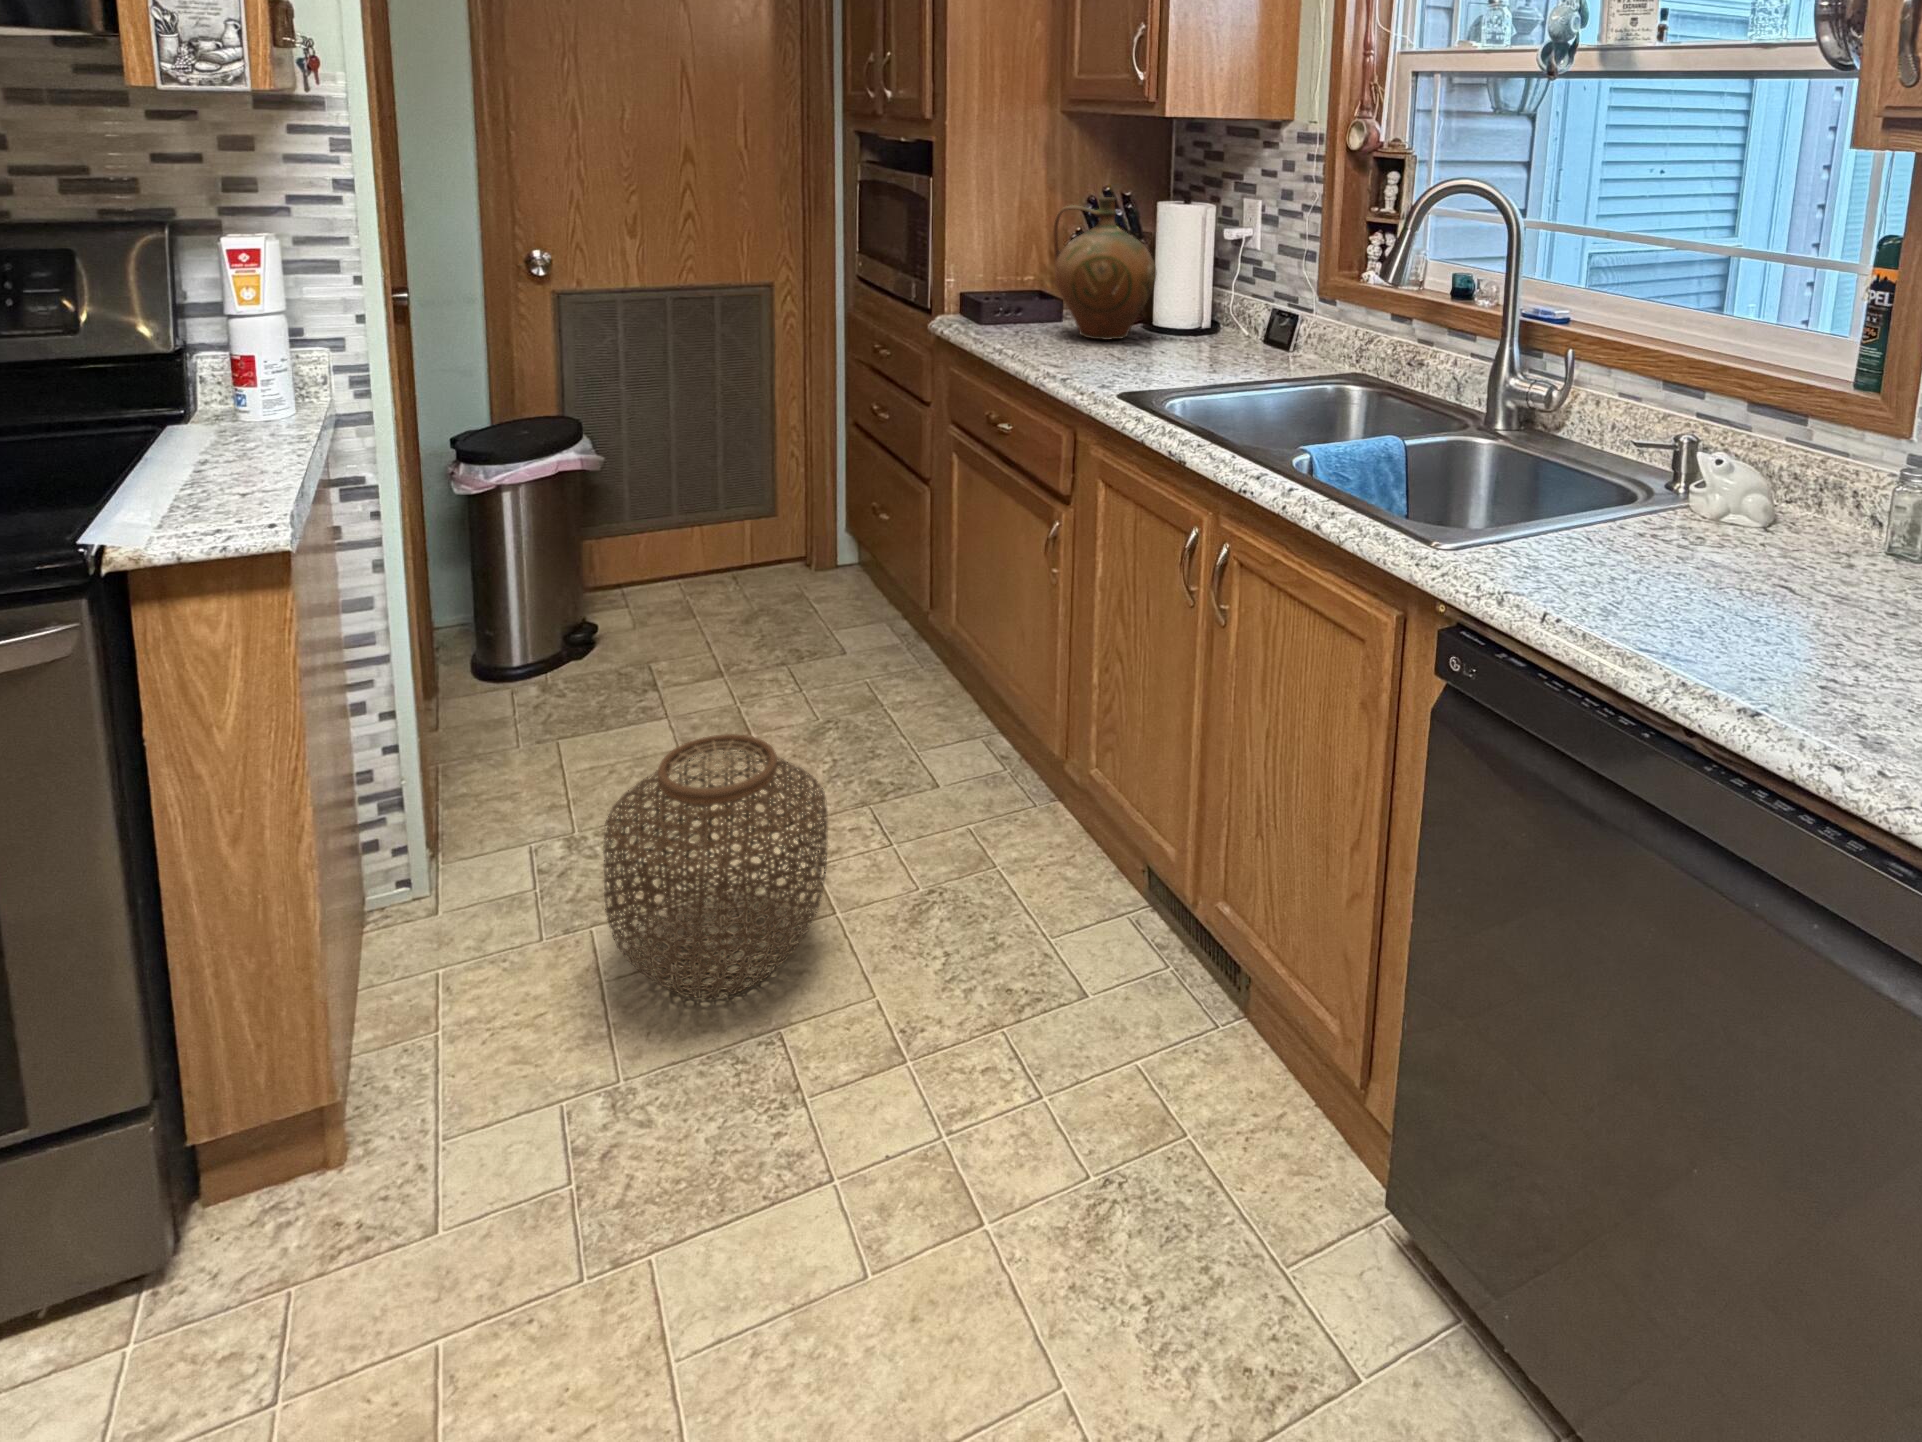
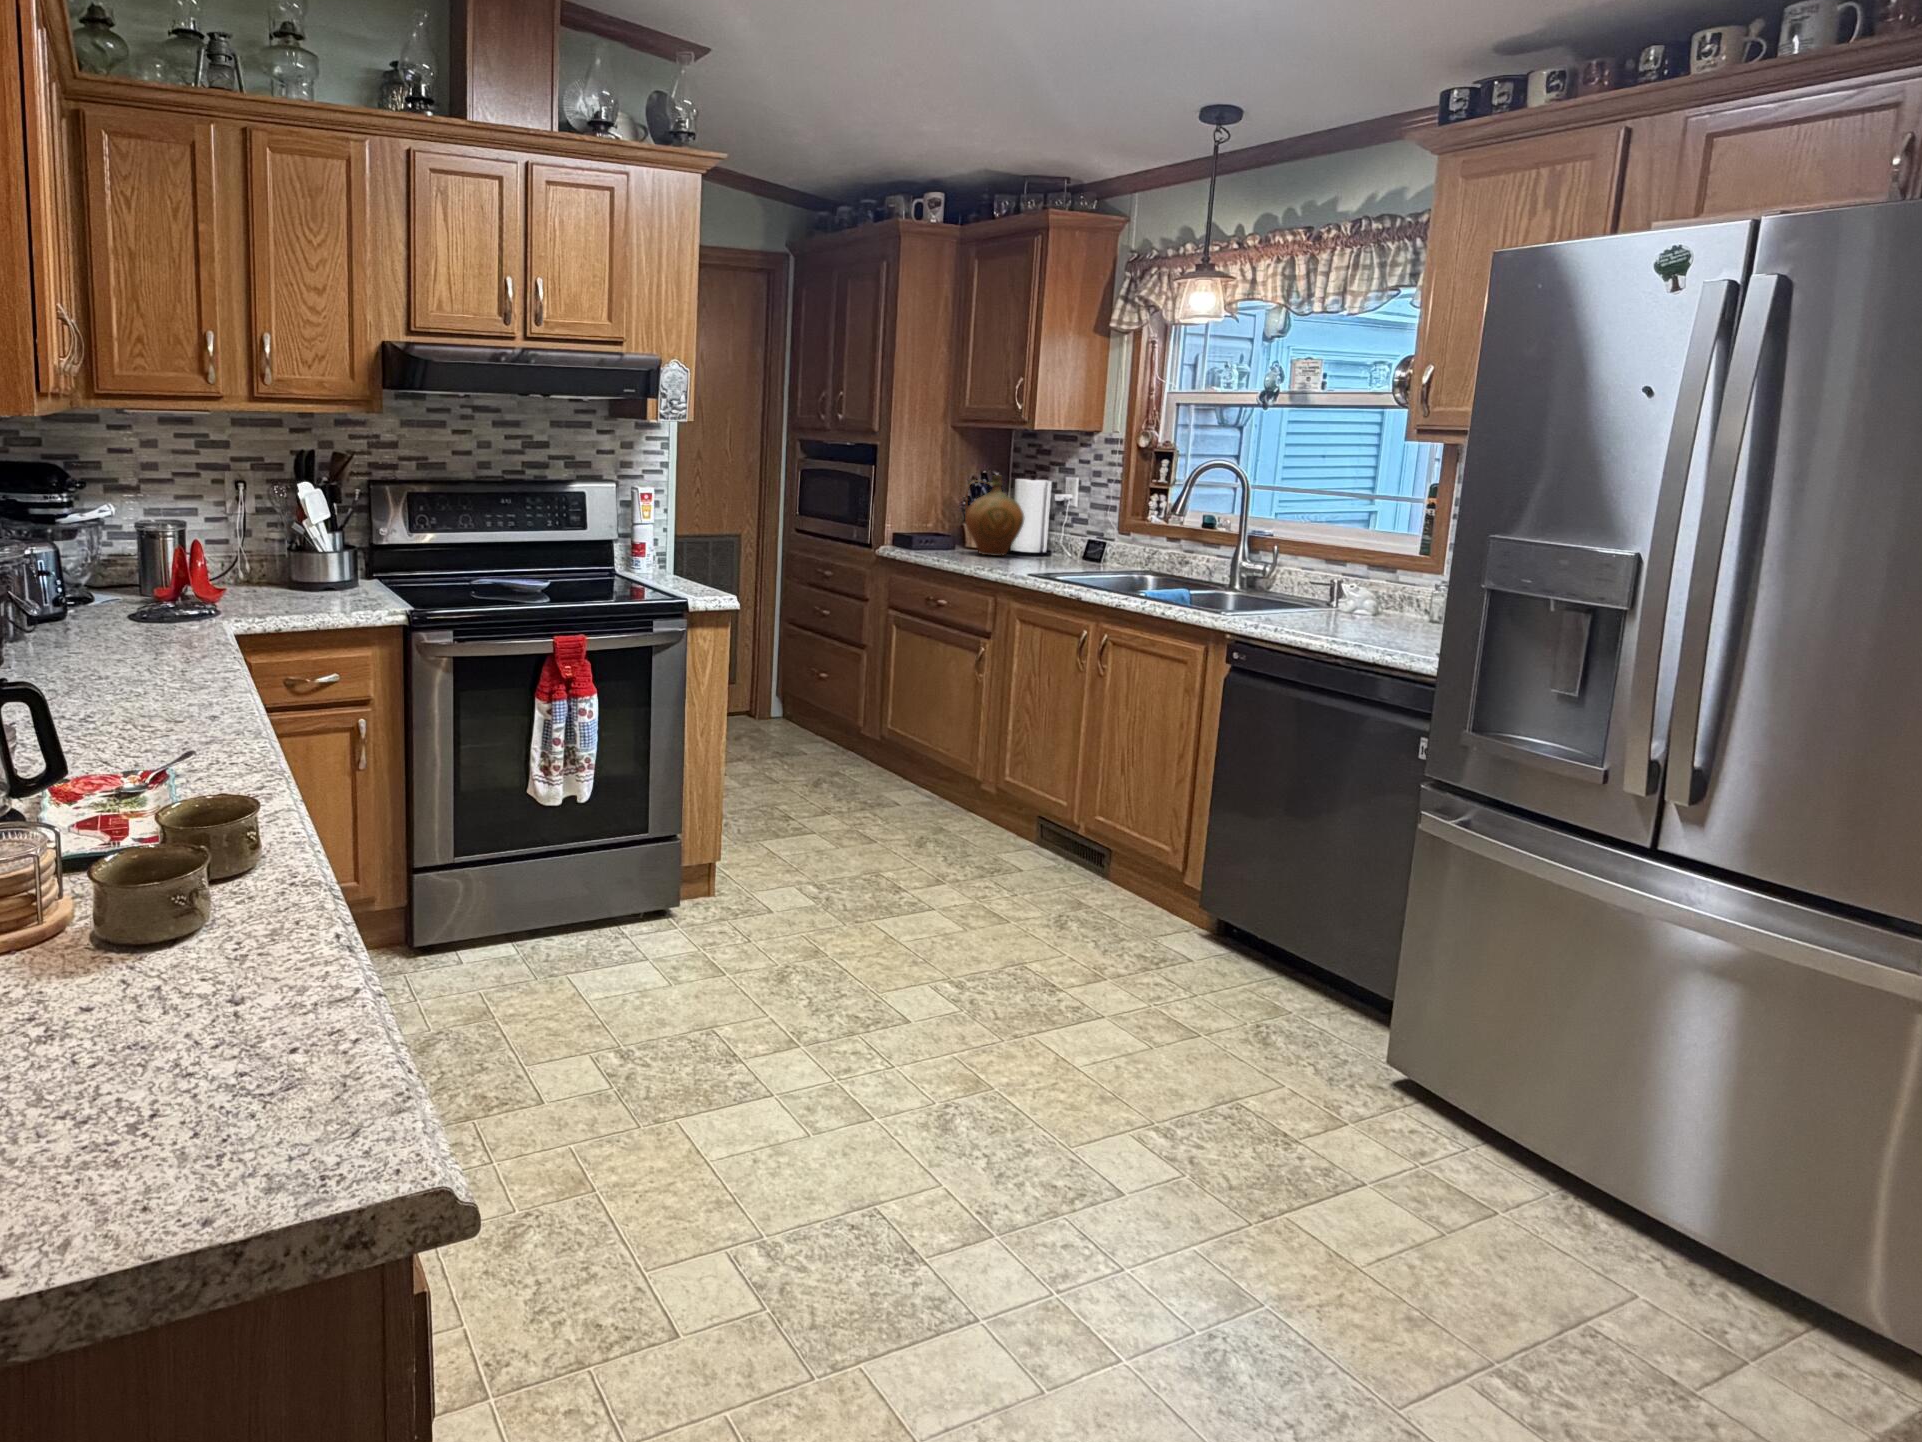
woven basket: present [603,734,828,998] -> none [788,738,894,858]

